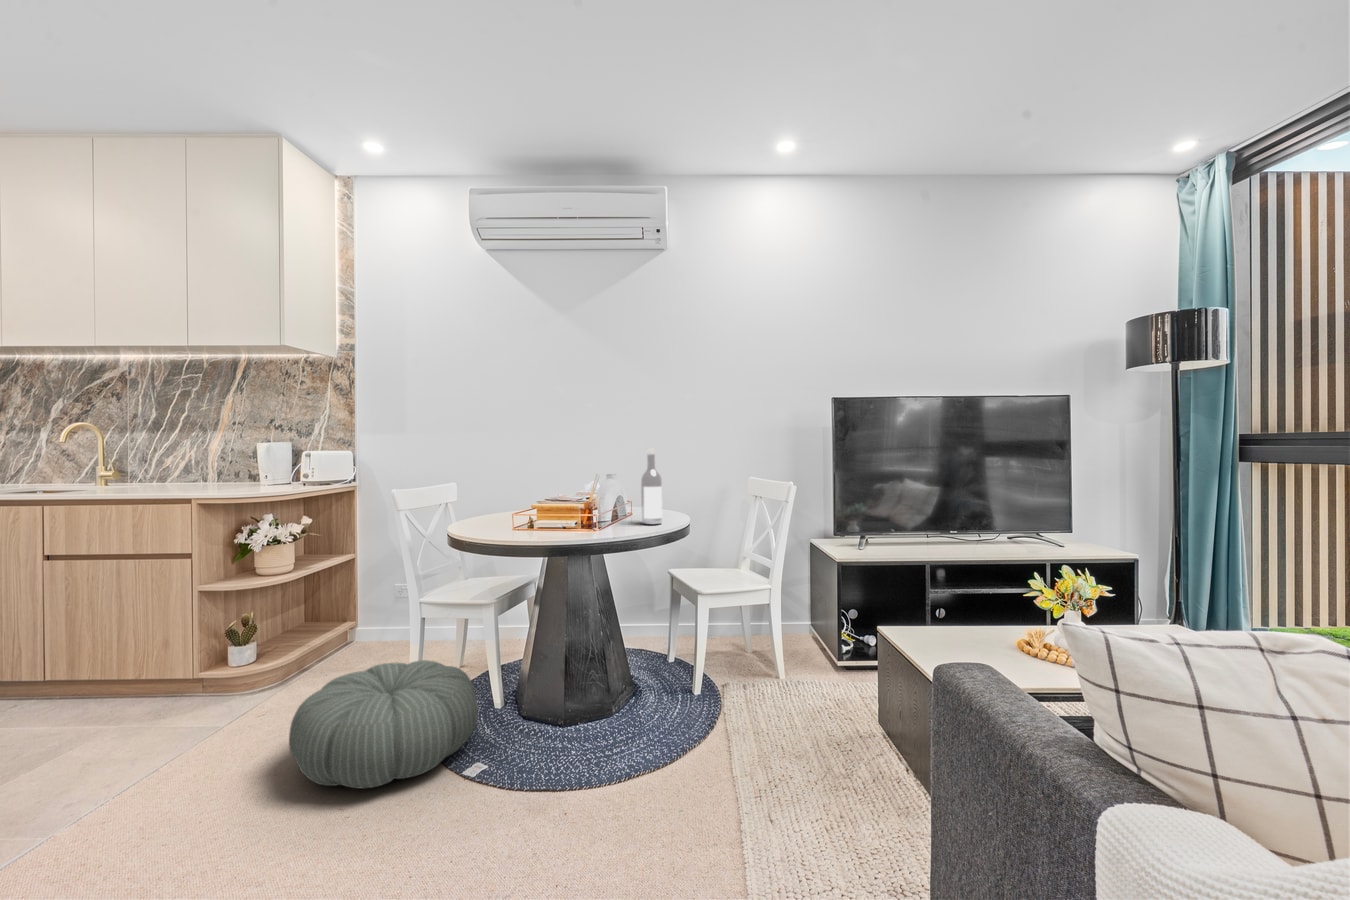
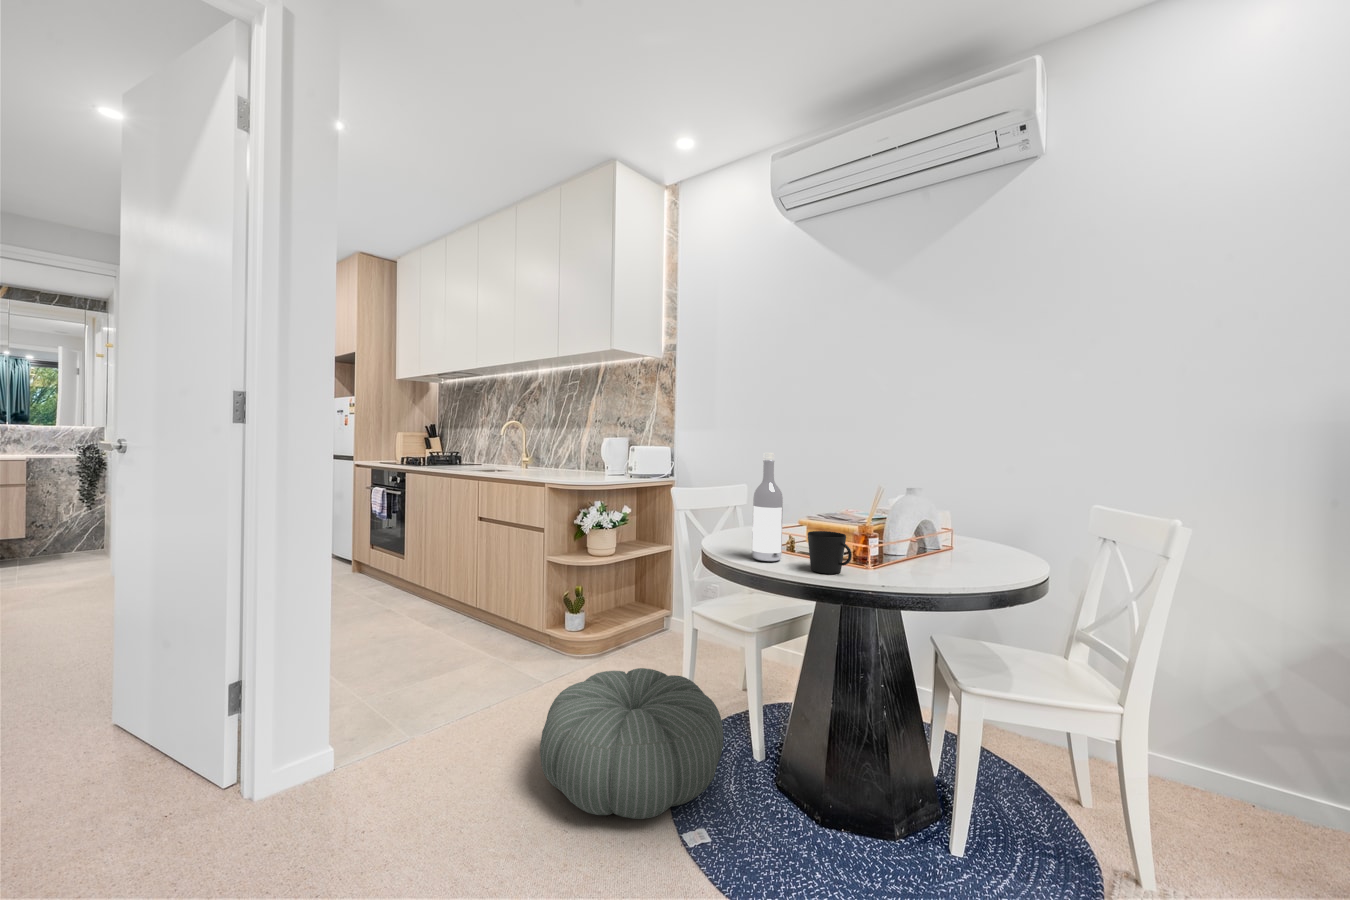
wine bottle: present [641,449,662,524] -> present [752,453,783,561]
cup: none [553,507,586,537] -> present [808,531,852,574]

